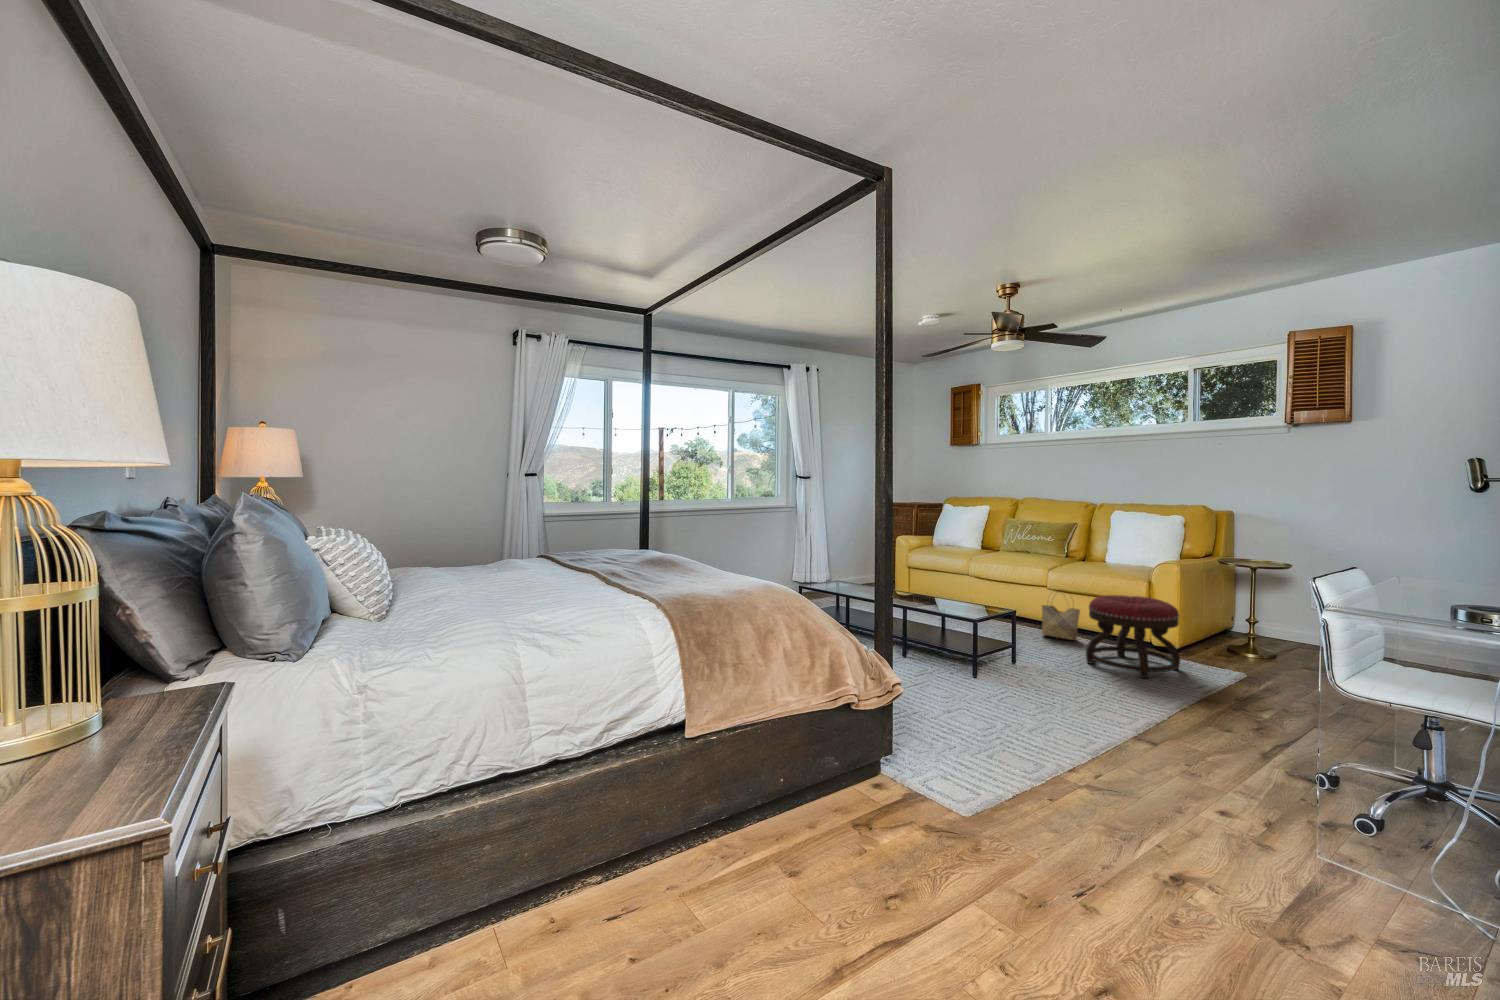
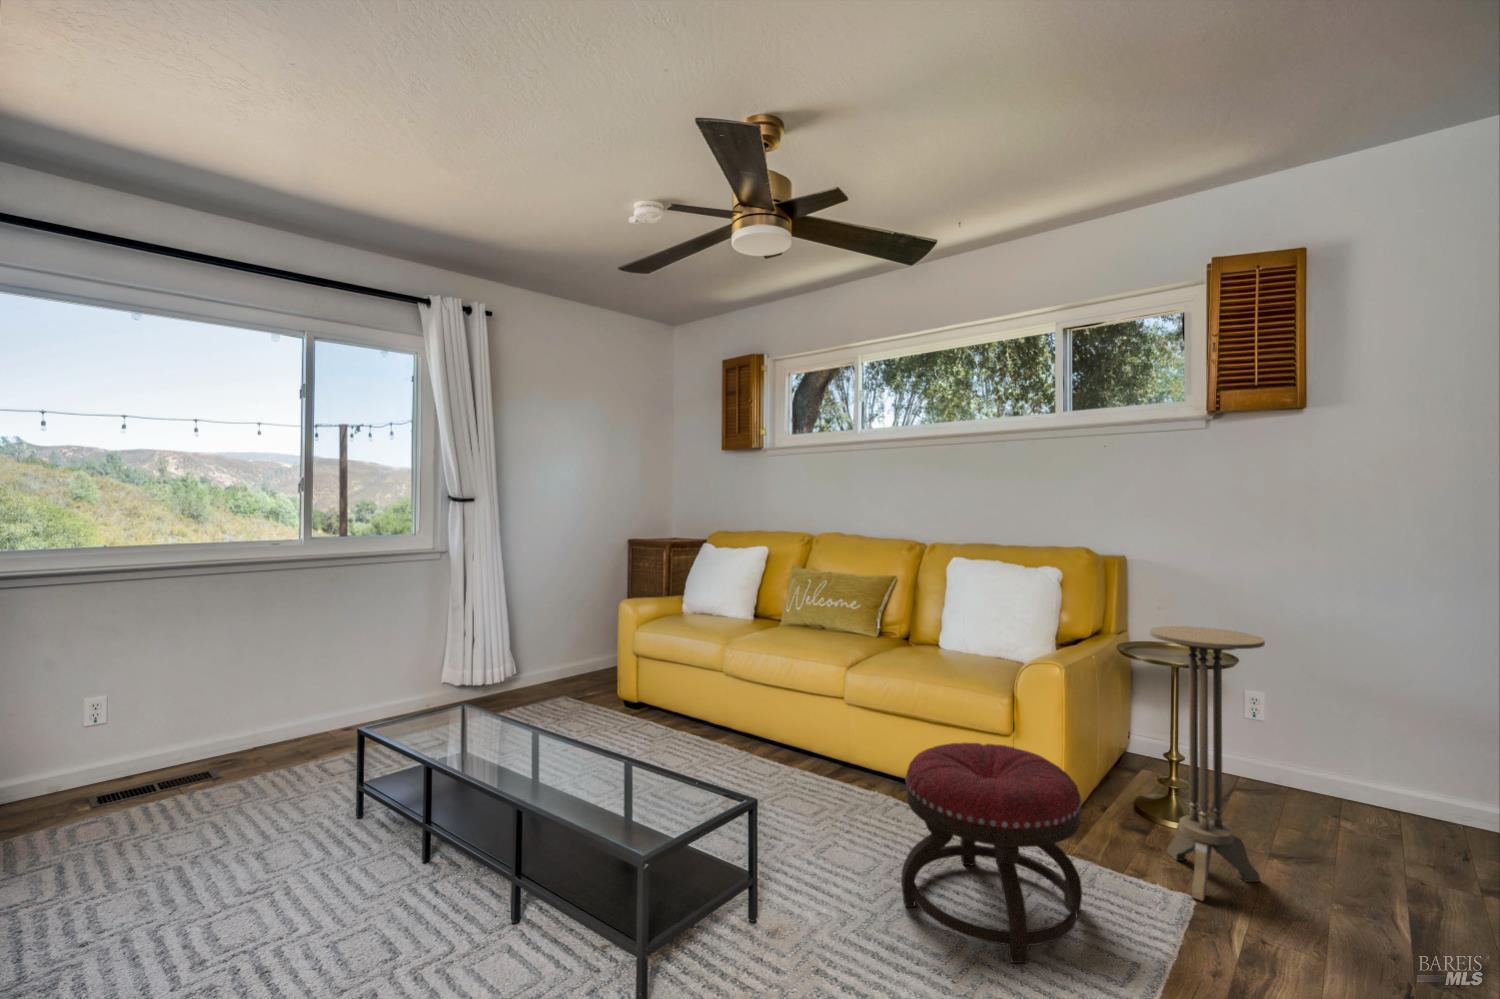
side table: none [1227,542,1290,672] -> present [1150,626,1265,901]
woven basket: present [1042,590,1080,640] -> none [829,712,896,817]

